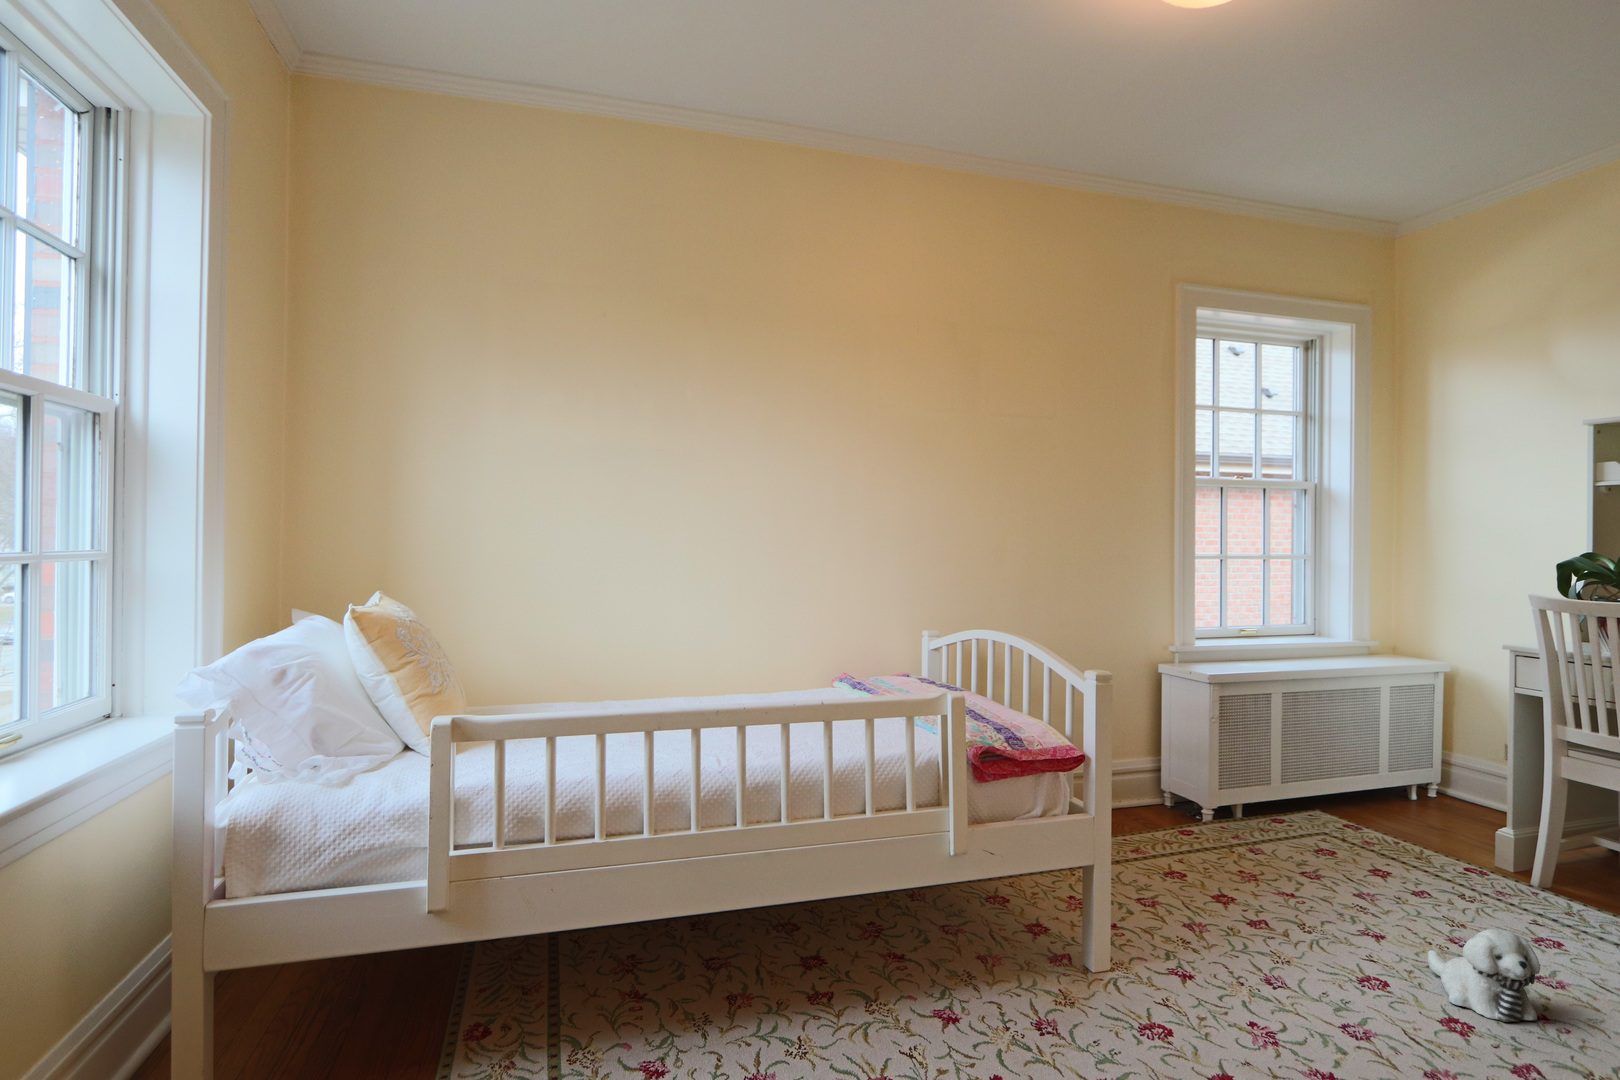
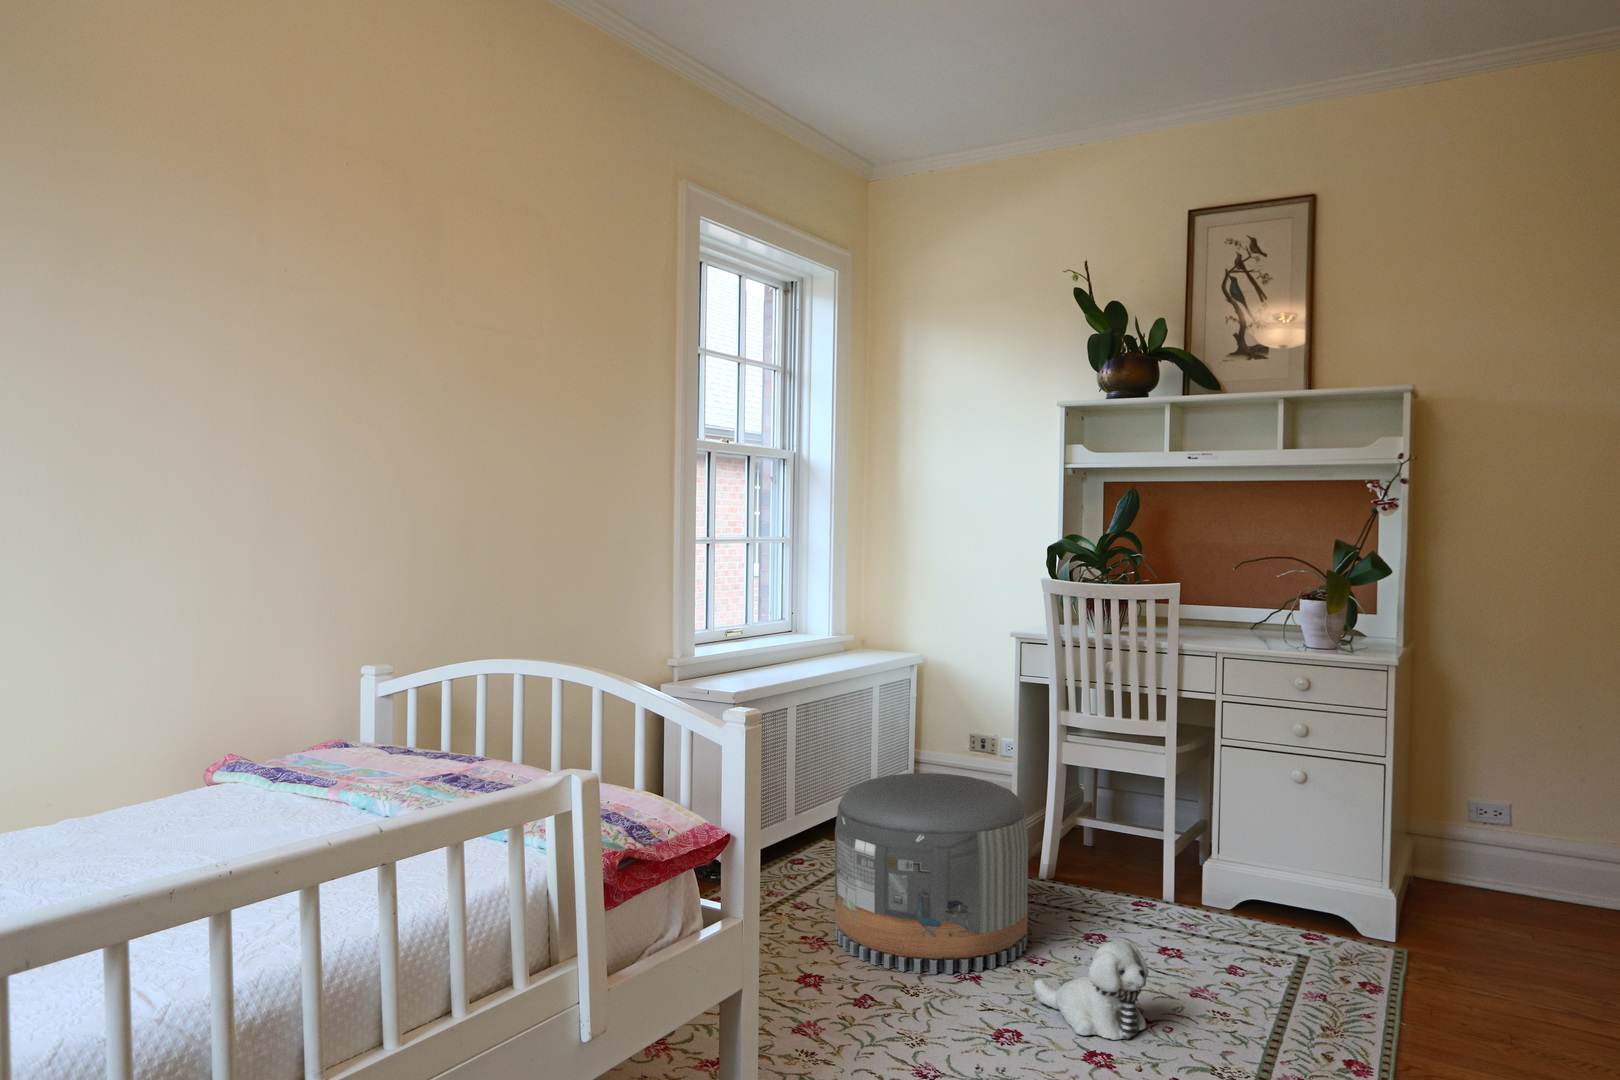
pouf: none [1268,755,1465,936] -> present [835,773,1028,974]

